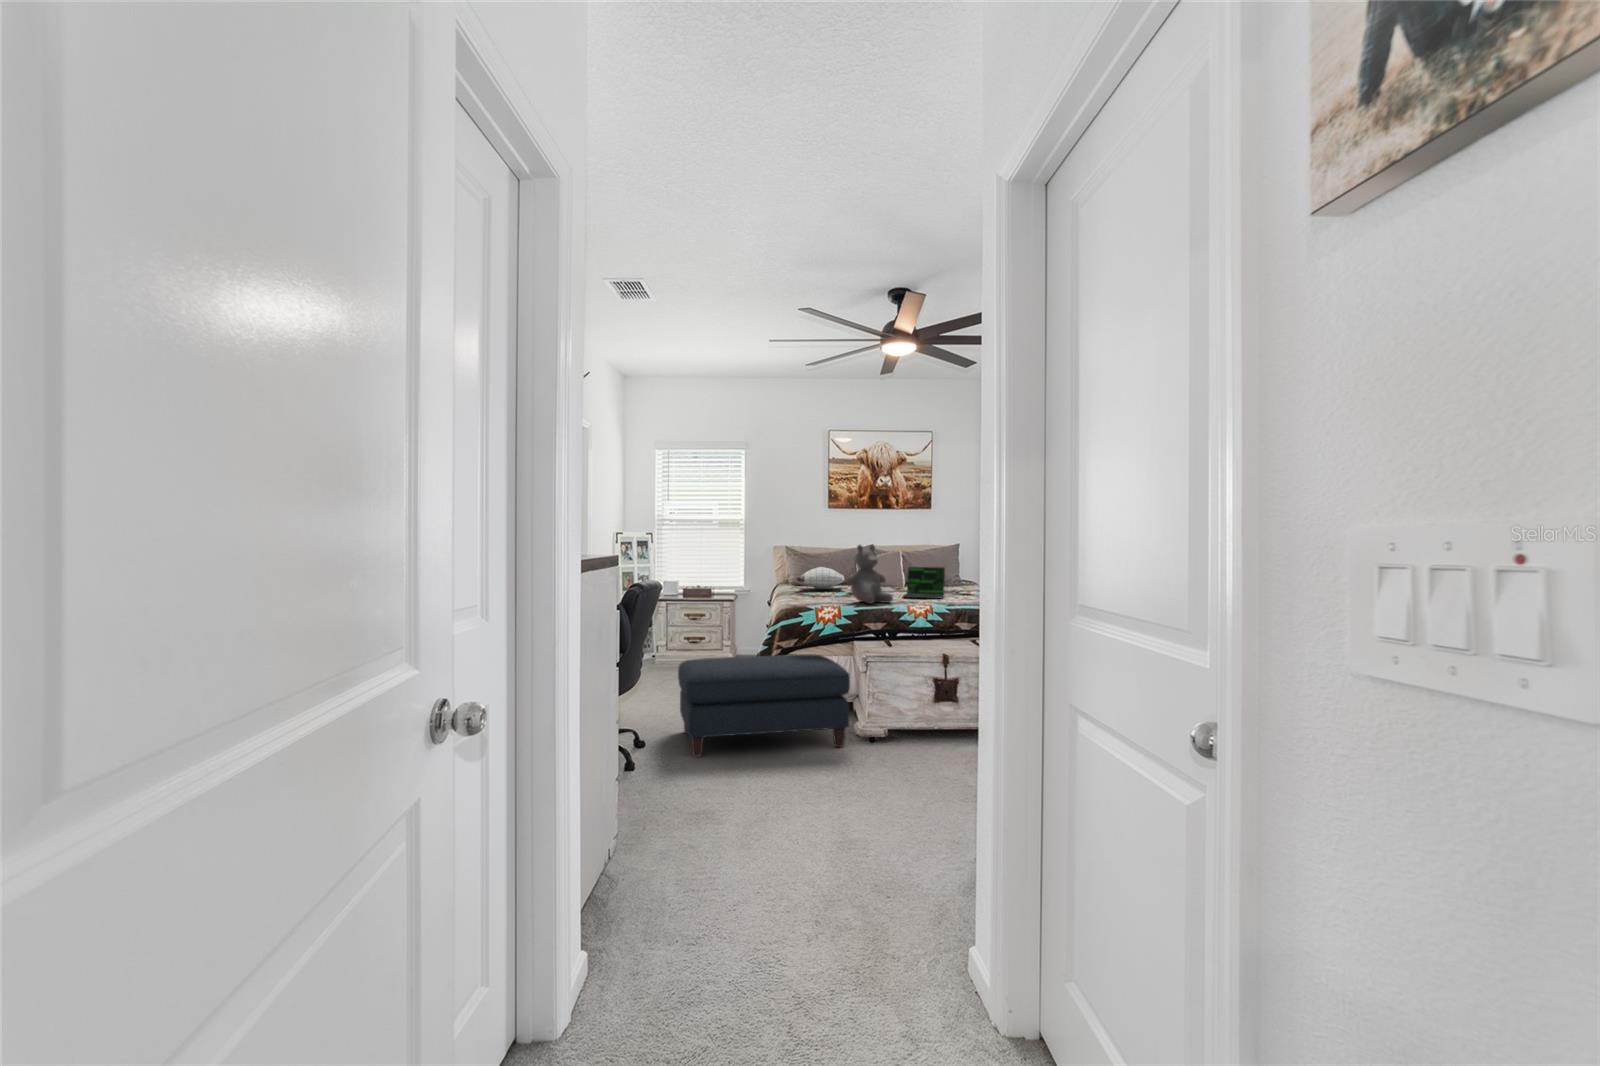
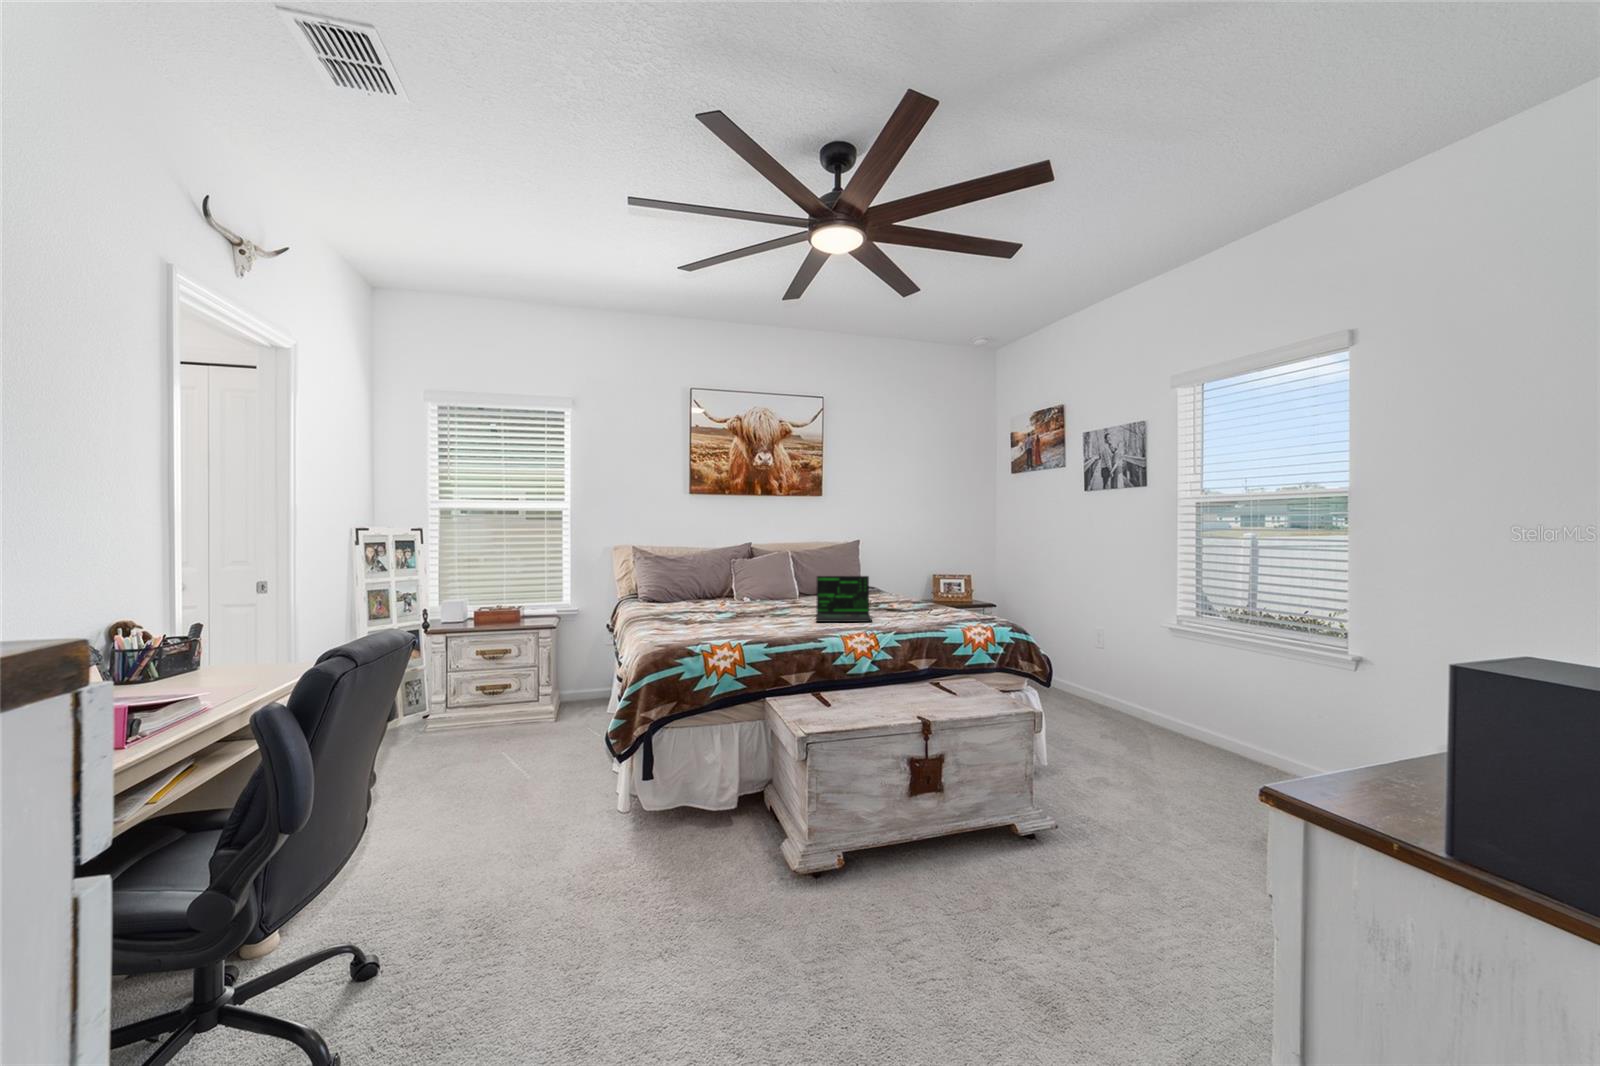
teddy bear: present [846,545,893,604] -> none [740,545,811,635]
pillow: present [797,567,845,590] -> none [651,577,723,610]
ottoman: present [678,654,850,757] -> none [464,731,788,973]

